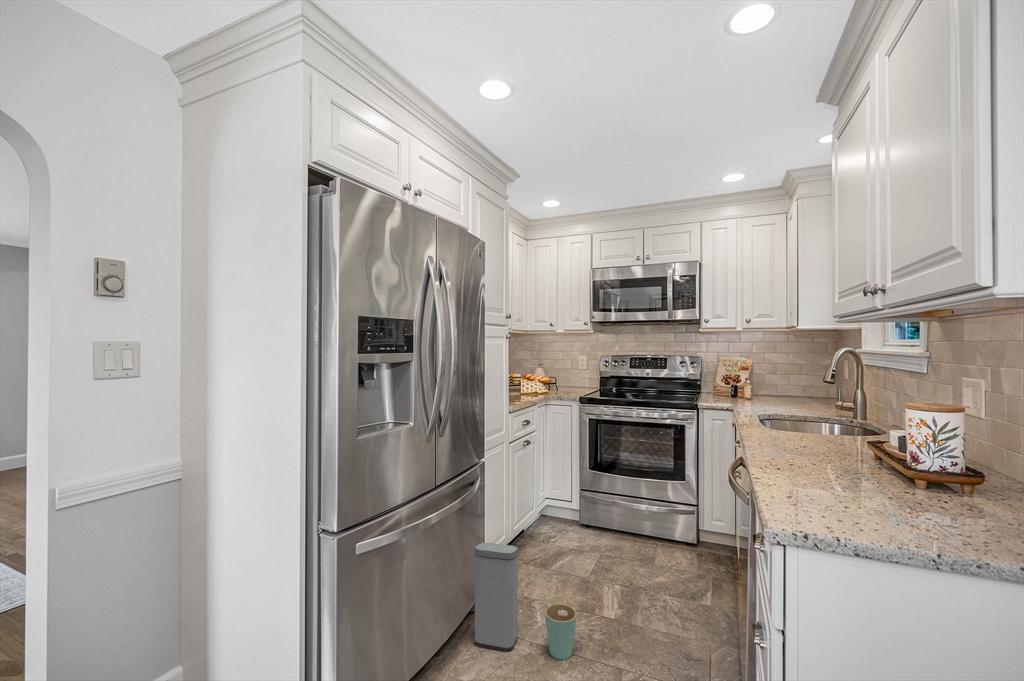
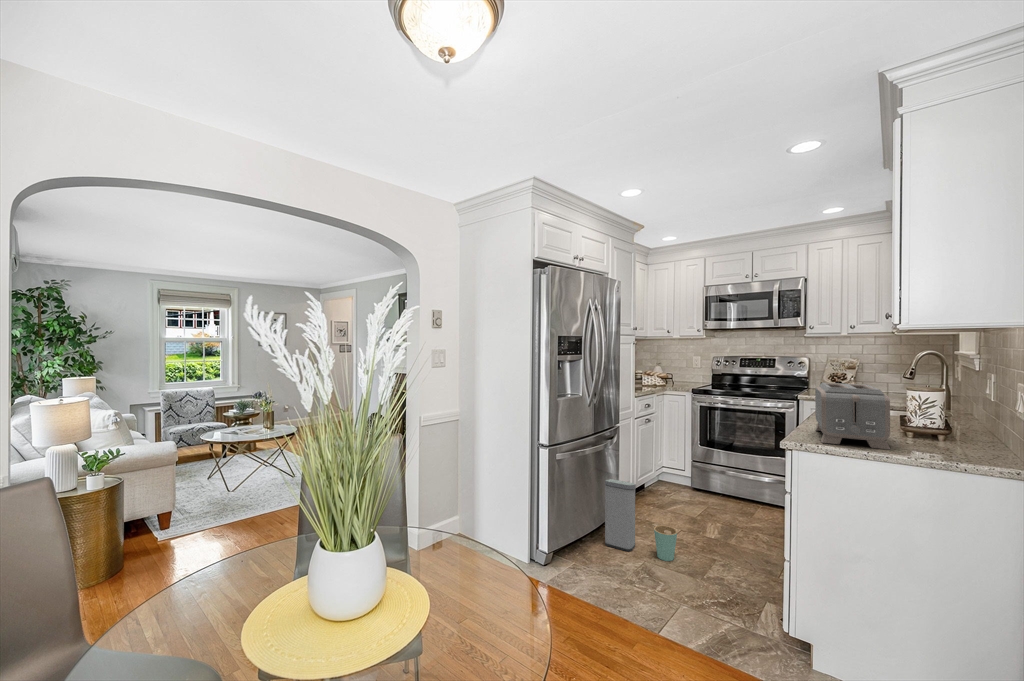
toaster: none [789,404,940,520] -> present [815,383,890,449]

